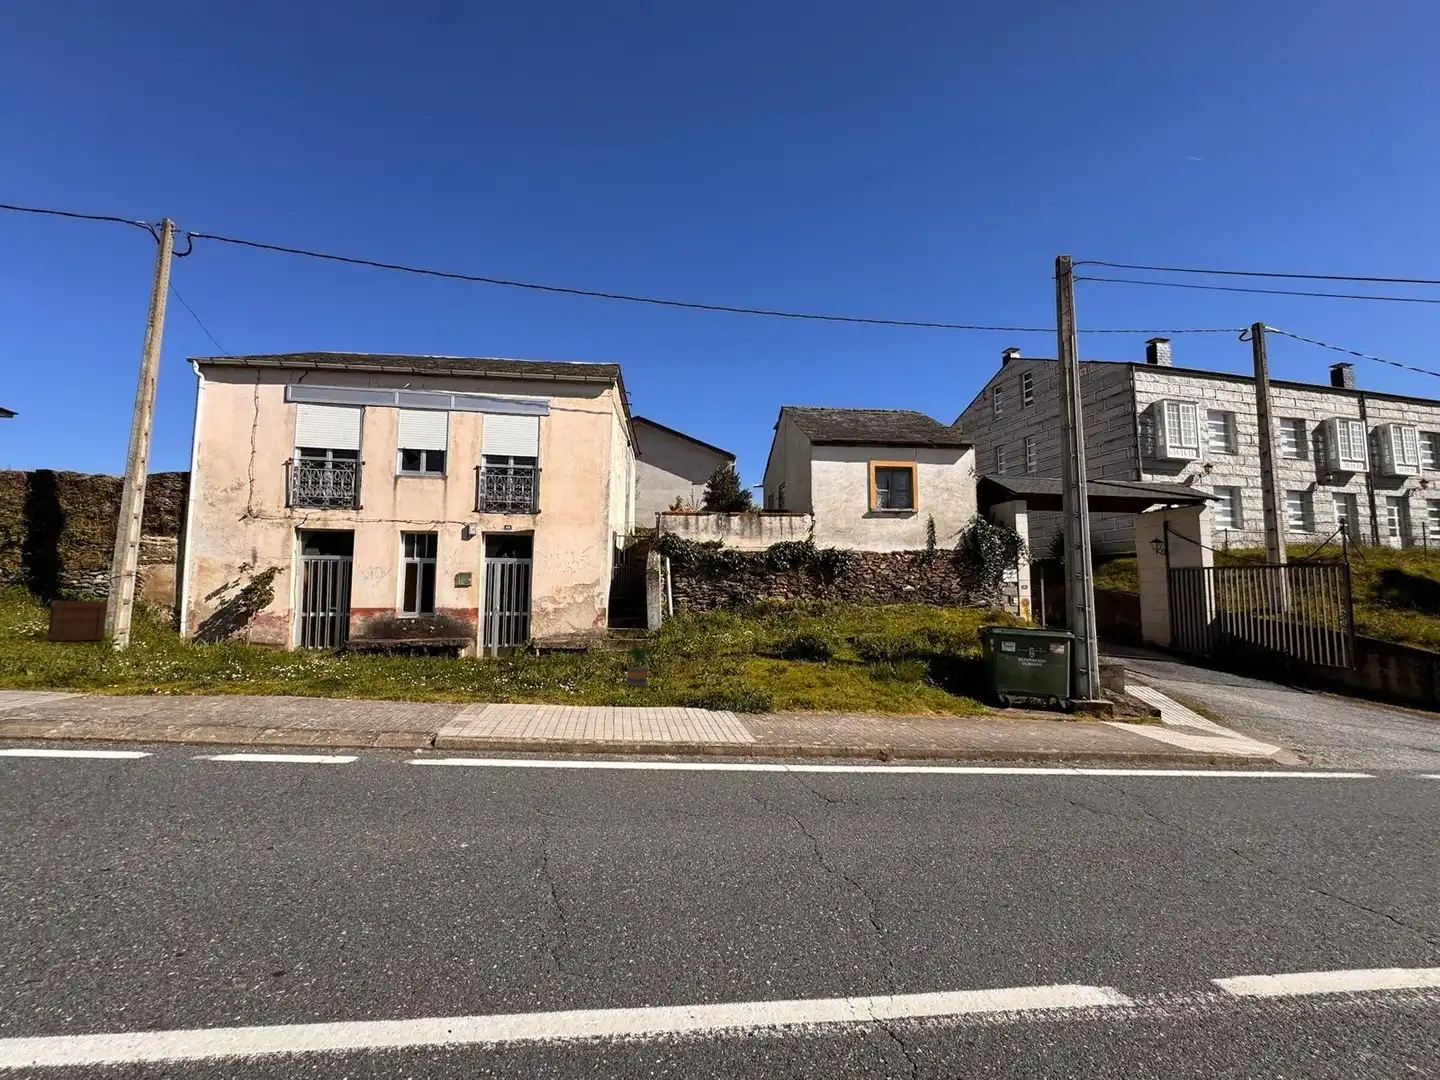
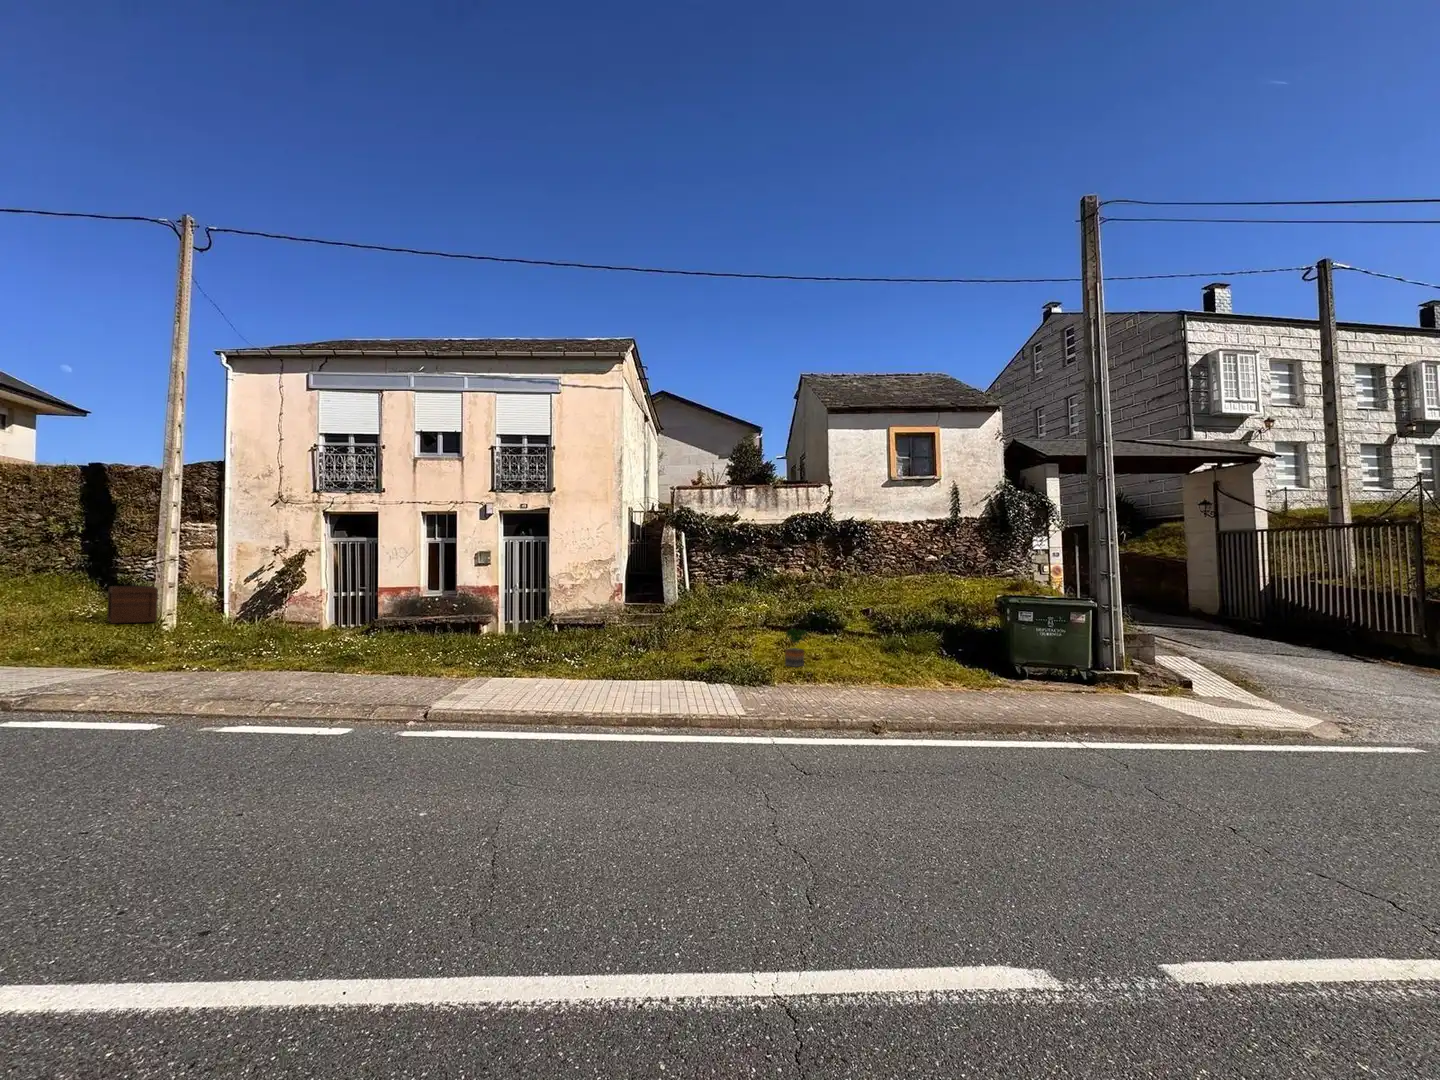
potted tree: present [627,647,650,686] -> present [785,629,807,667]

